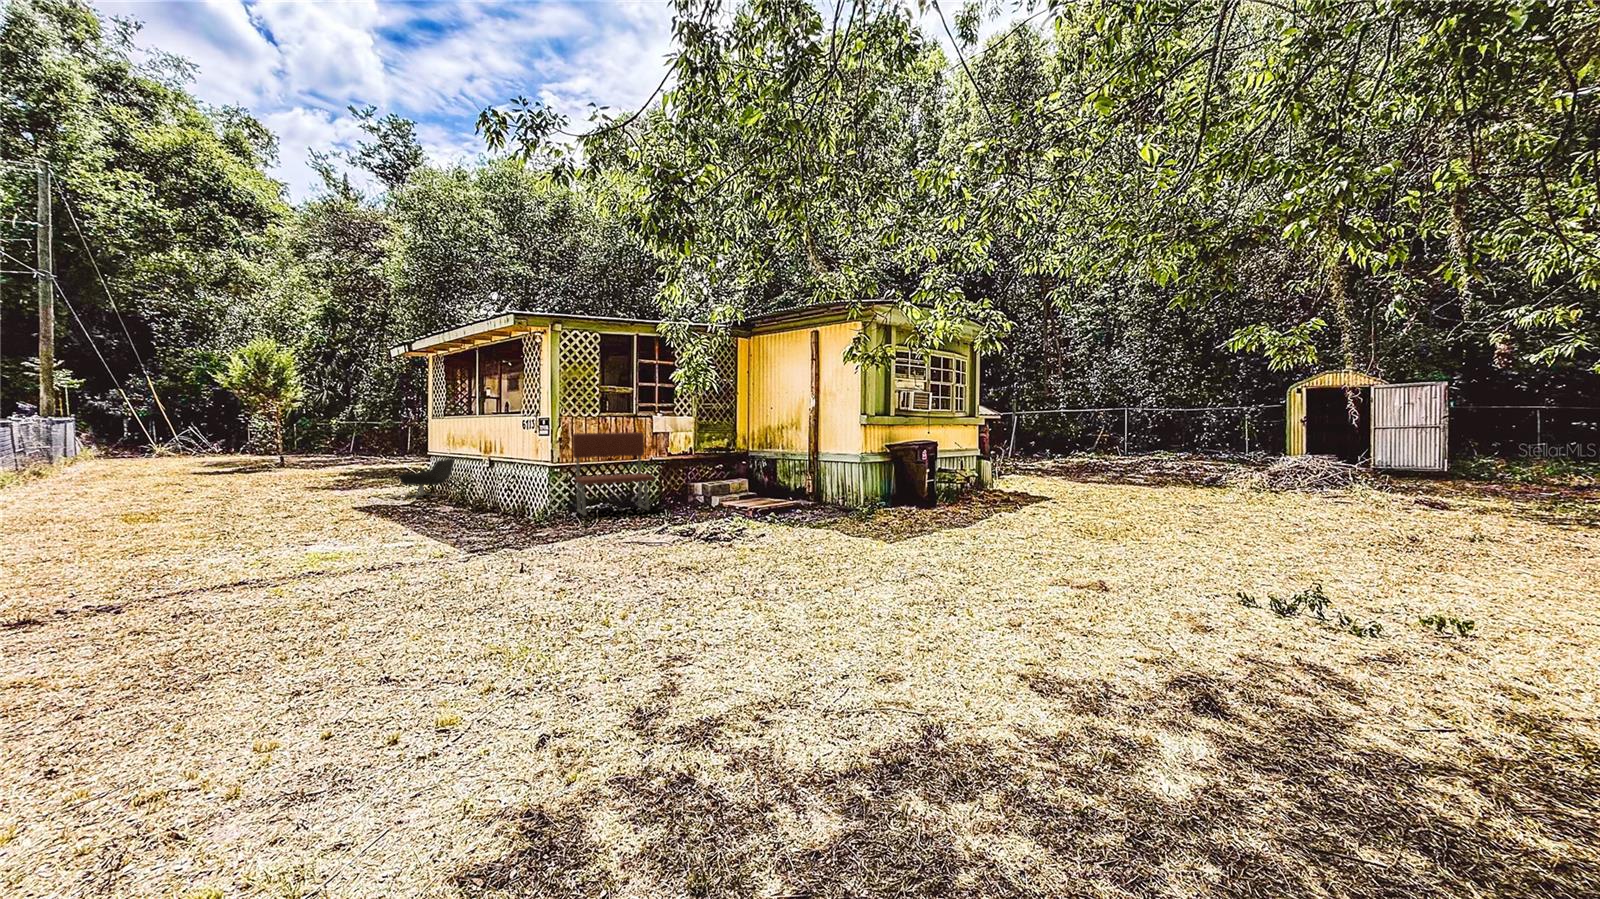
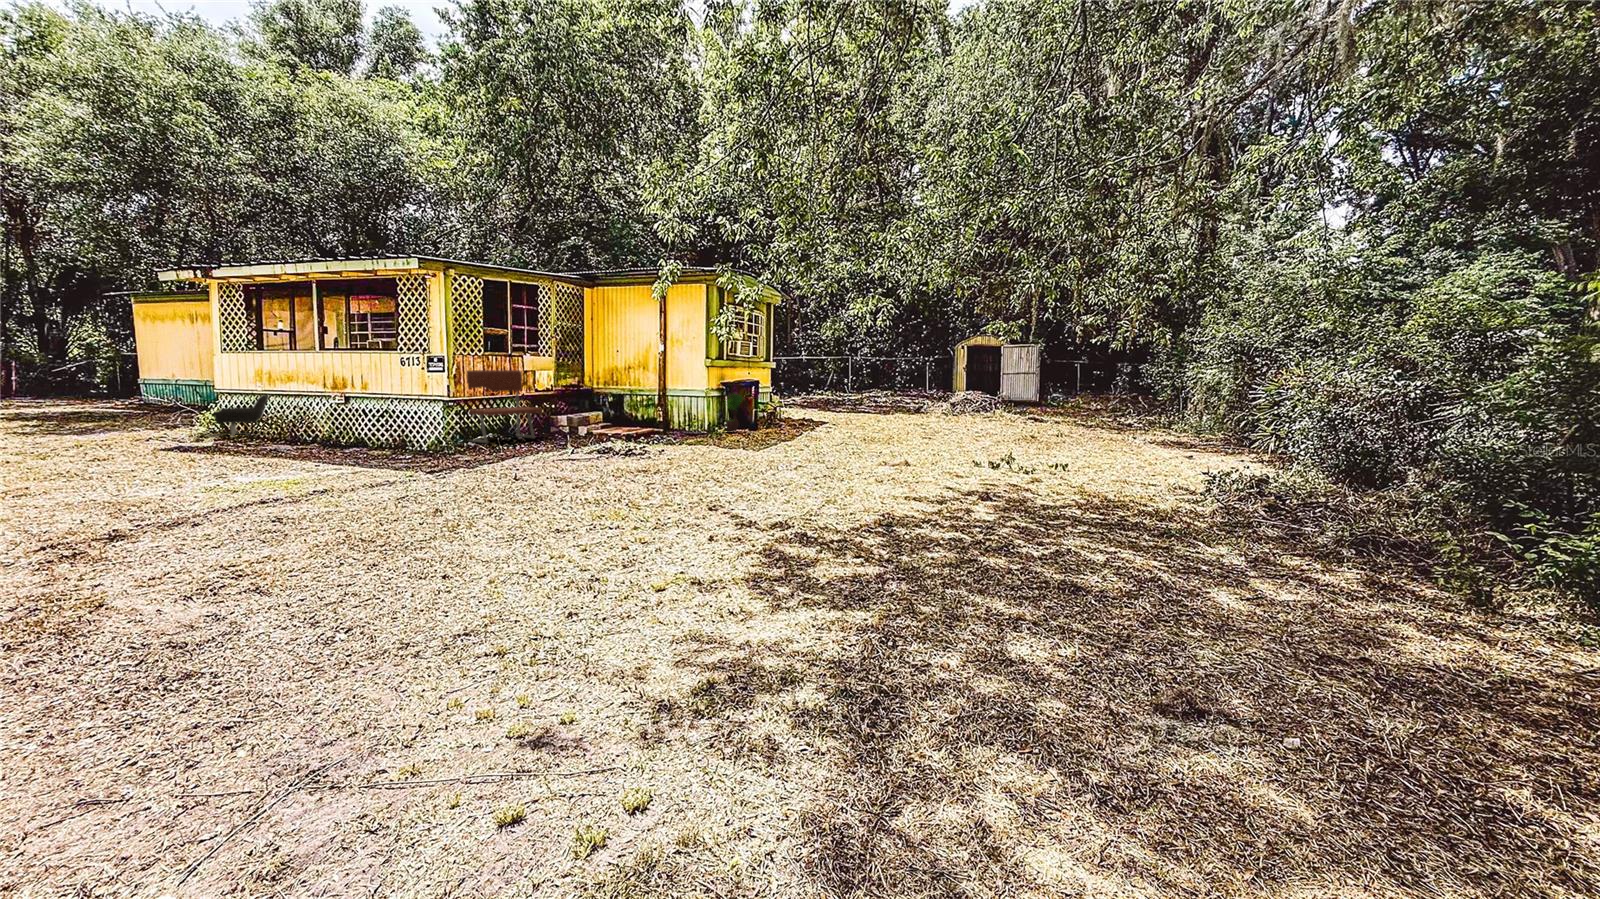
potted tree: none [877,454,910,510] -> present [726,394,742,433]

